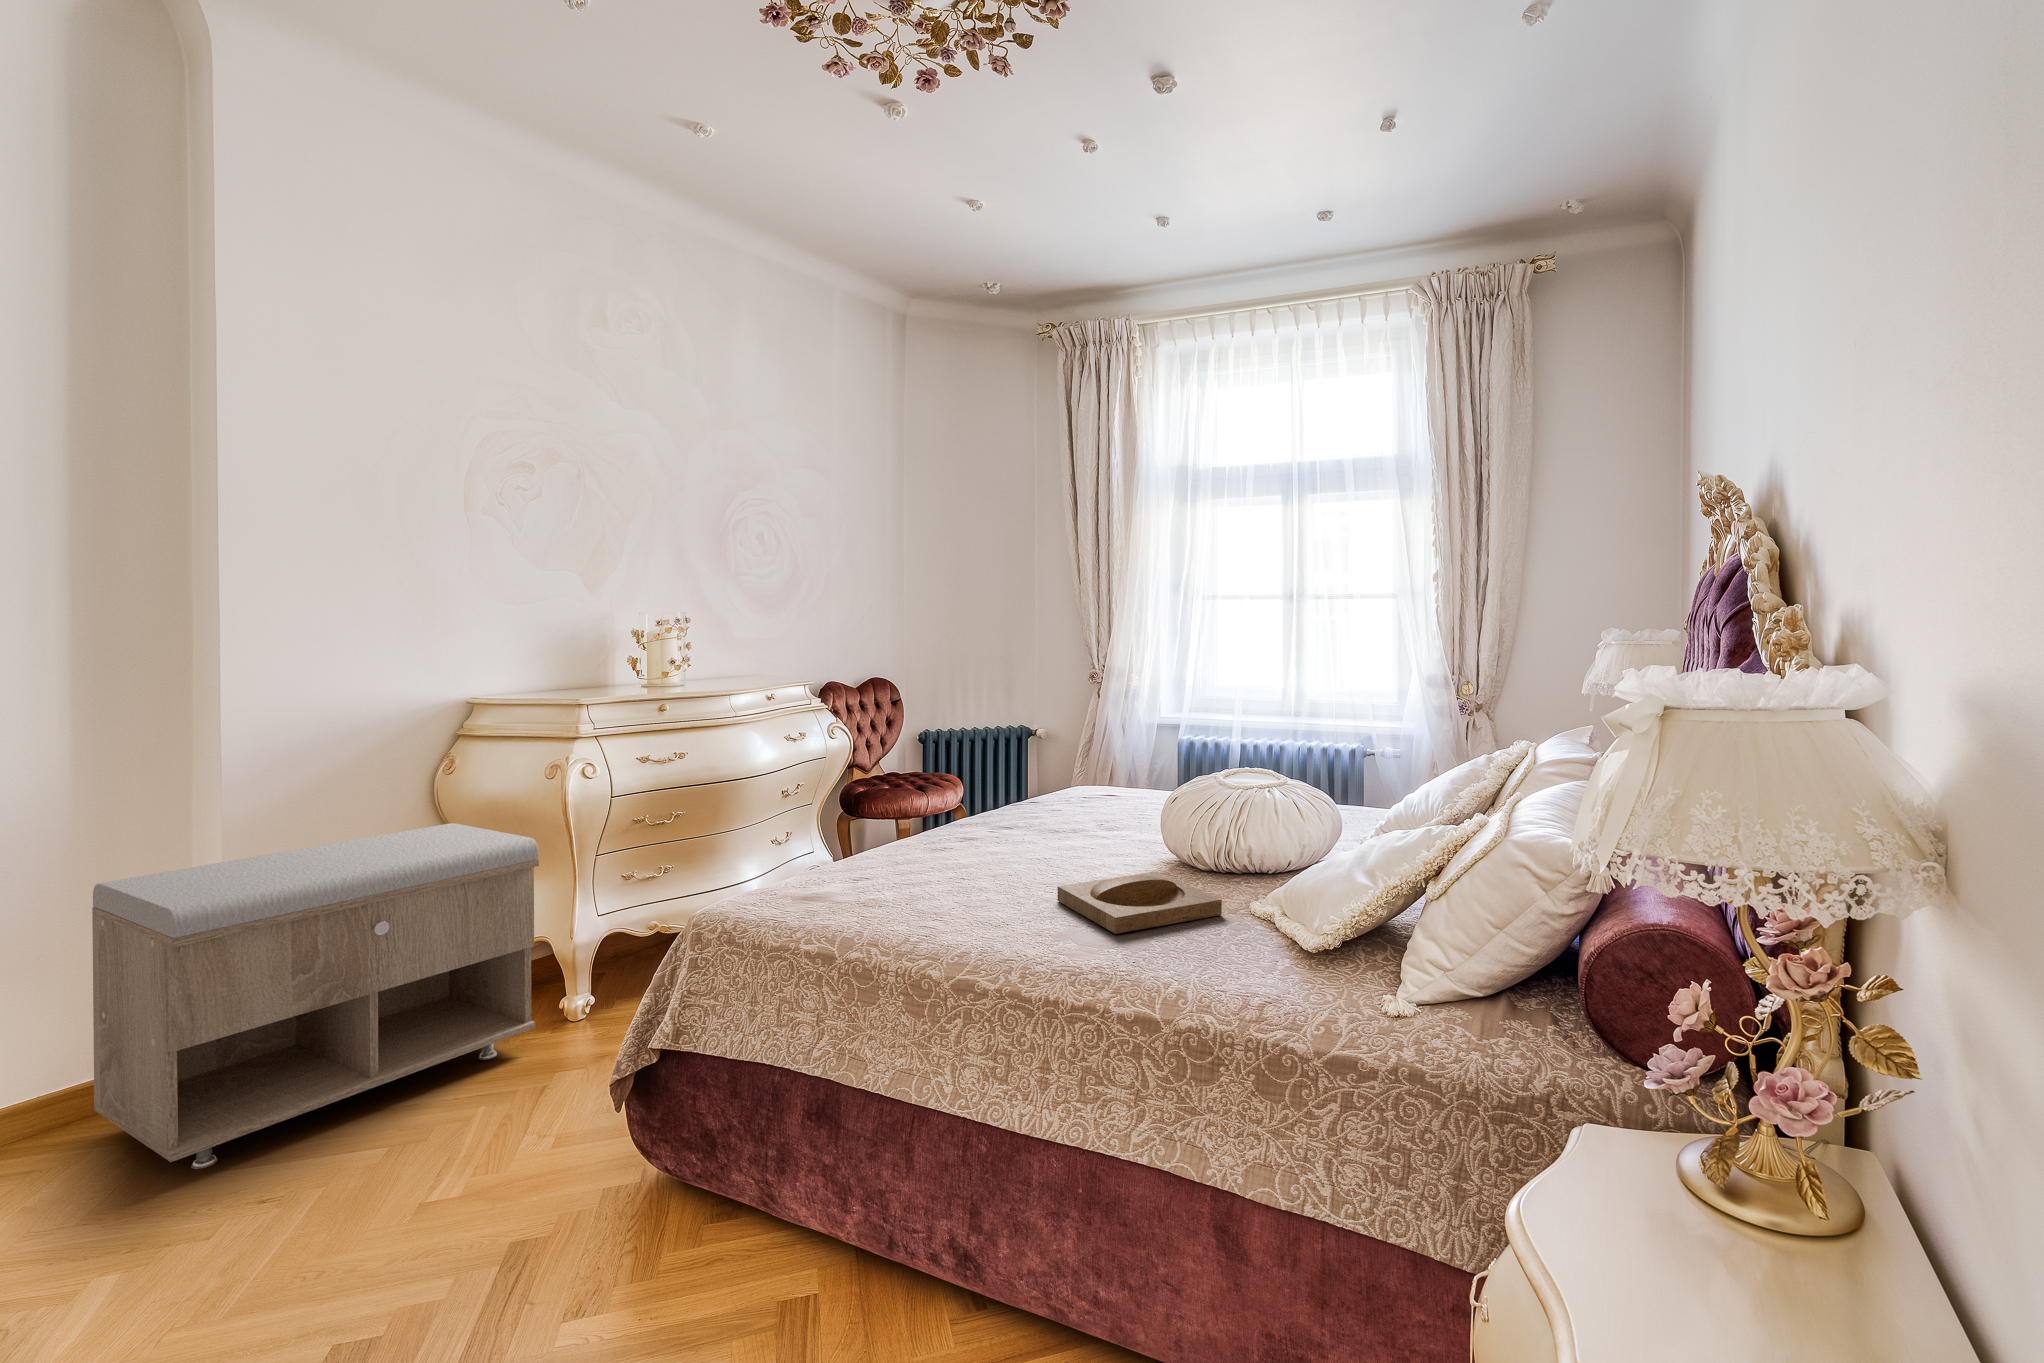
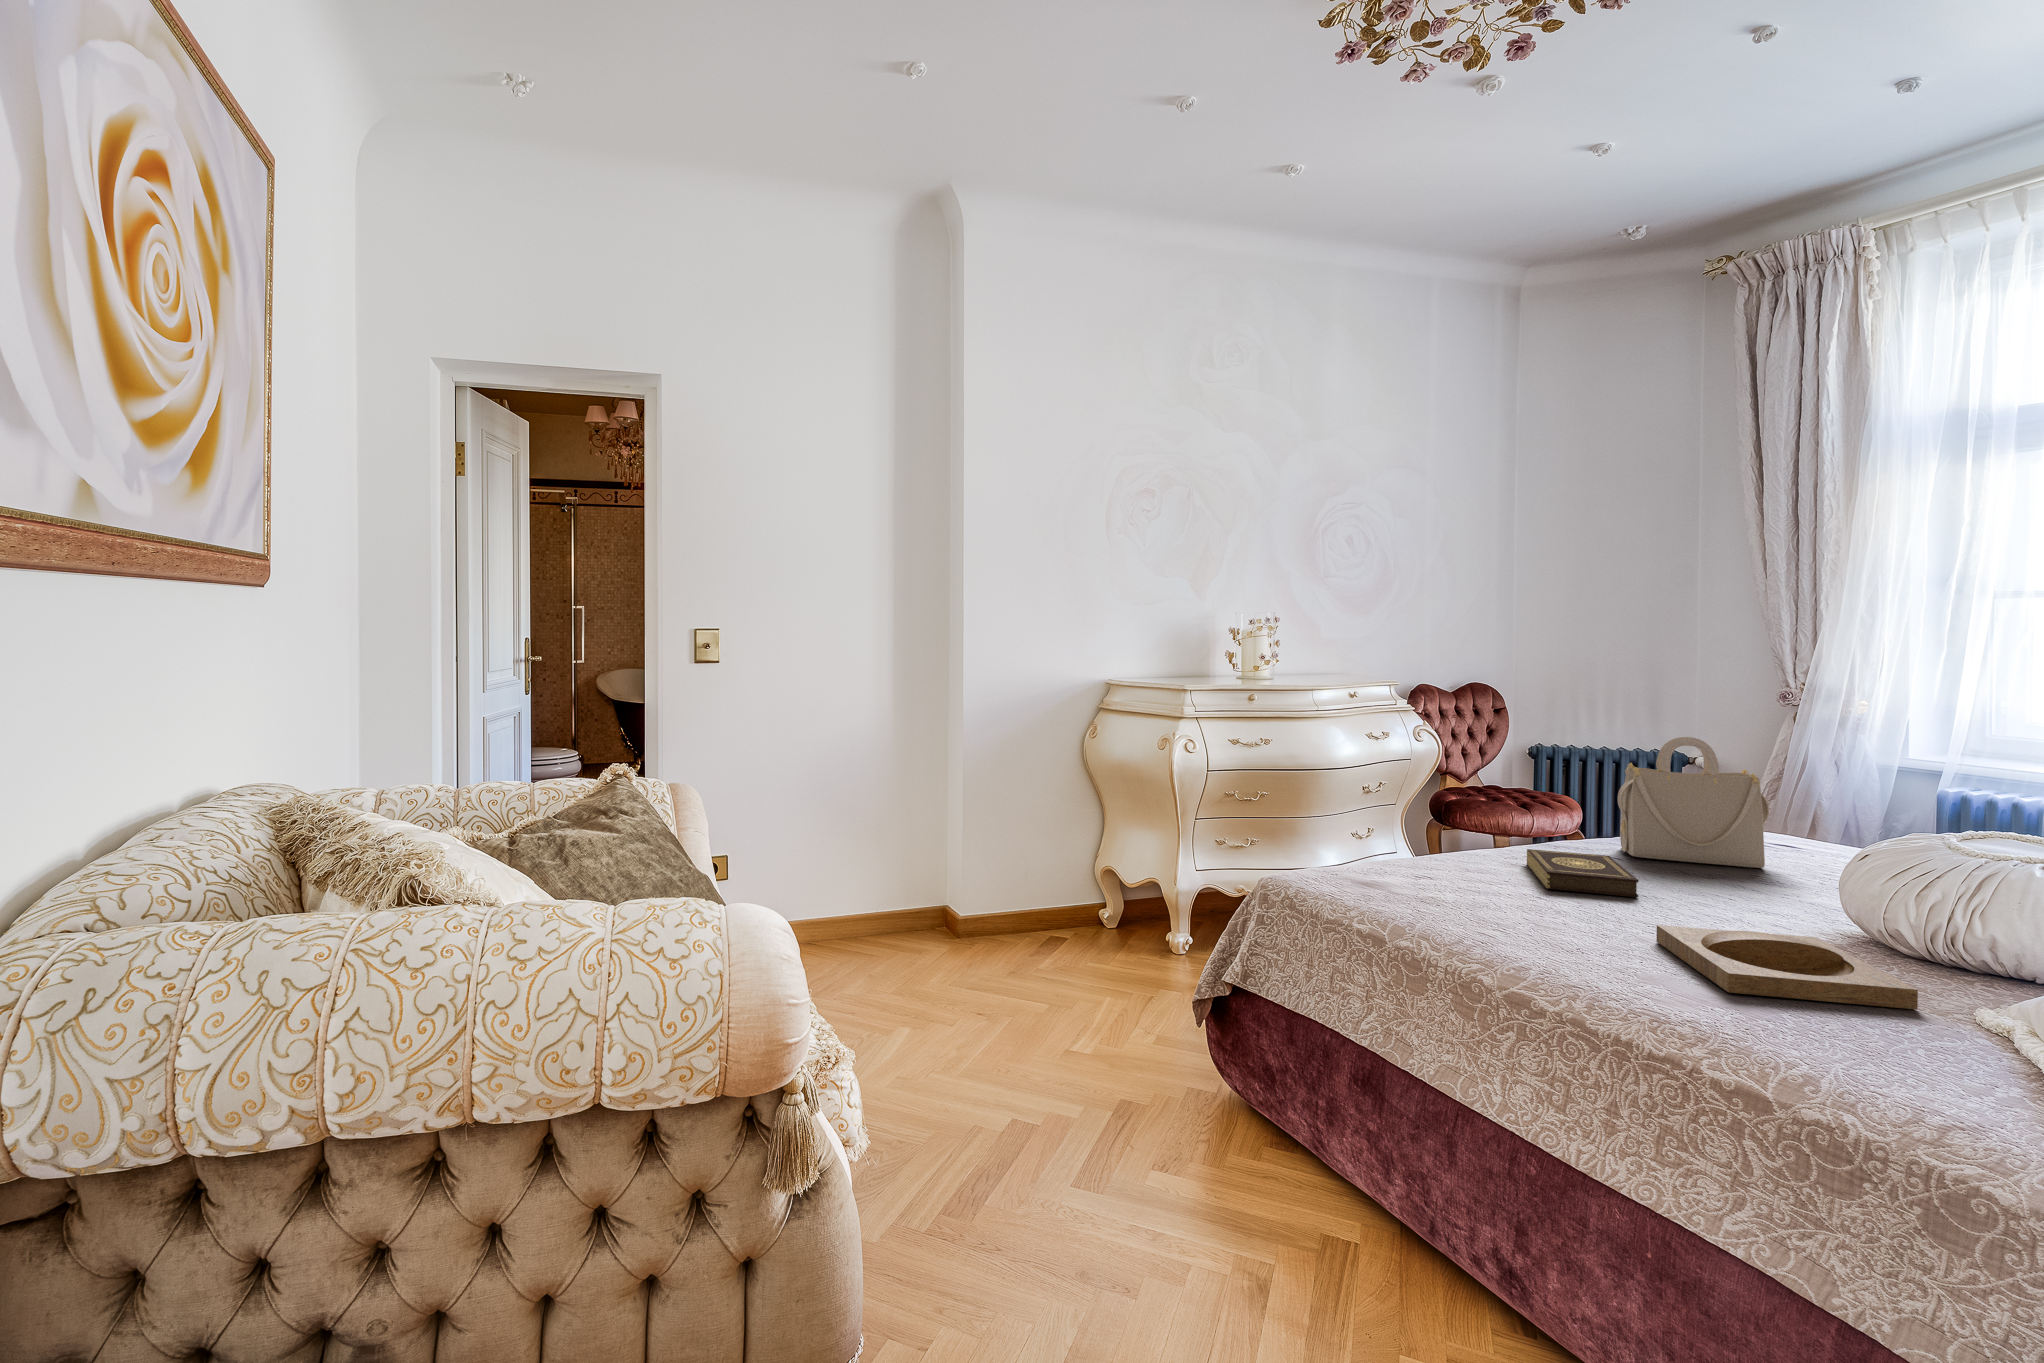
handbag: none [1010,718,1109,826] -> present [1618,737,1769,868]
storage bench: present [92,823,539,1169] -> none [902,776,1153,983]
book: none [946,829,1035,870] -> present [1527,849,1639,897]

